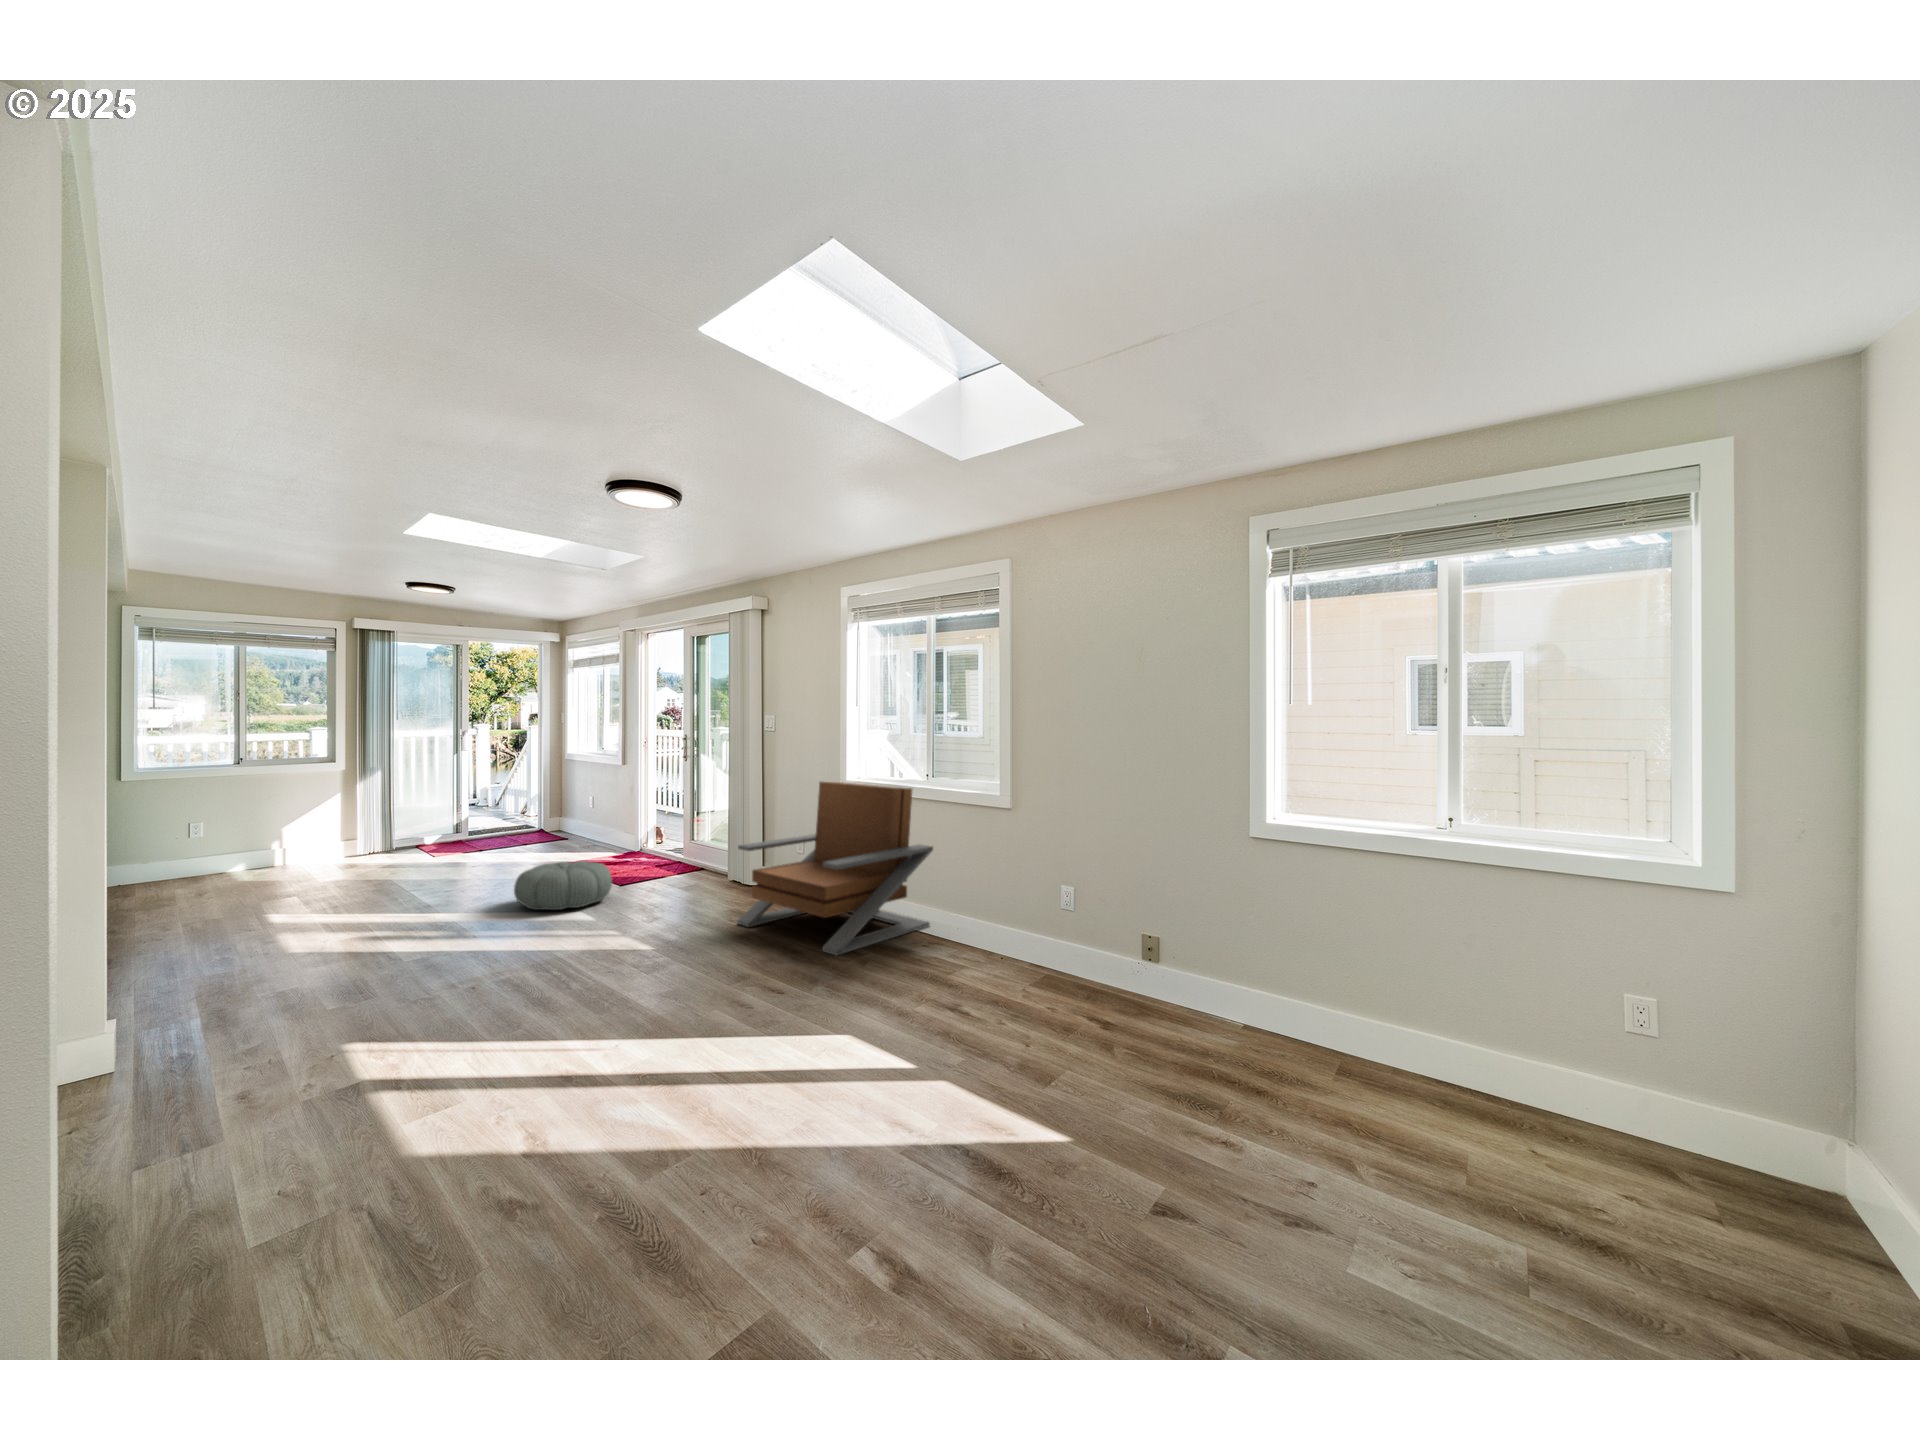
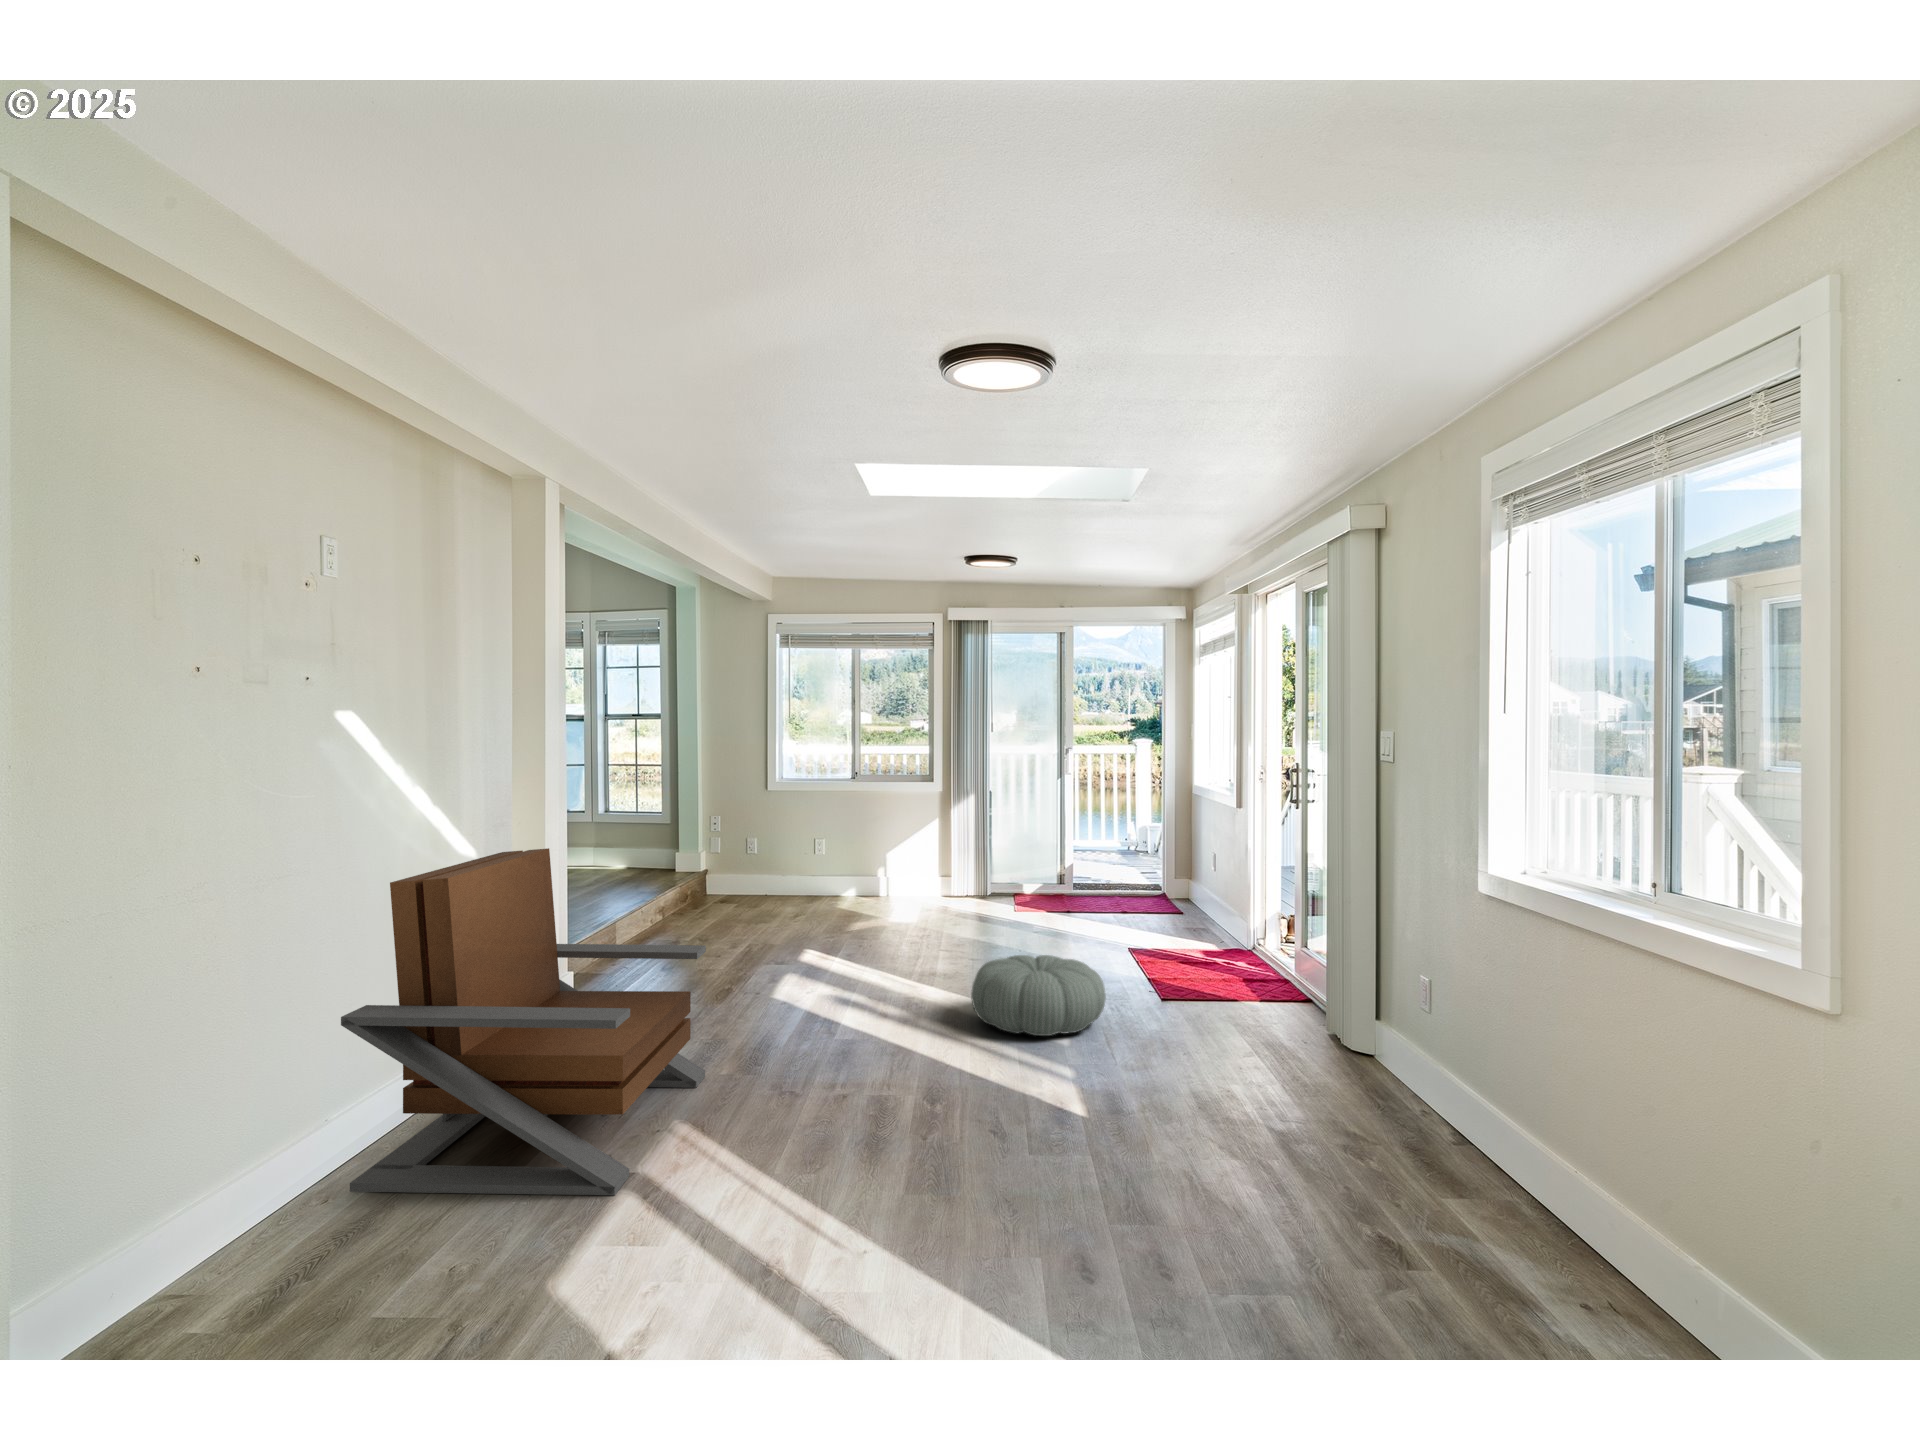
lounge chair: present [738,781,933,955] -> present [341,848,706,1195]

